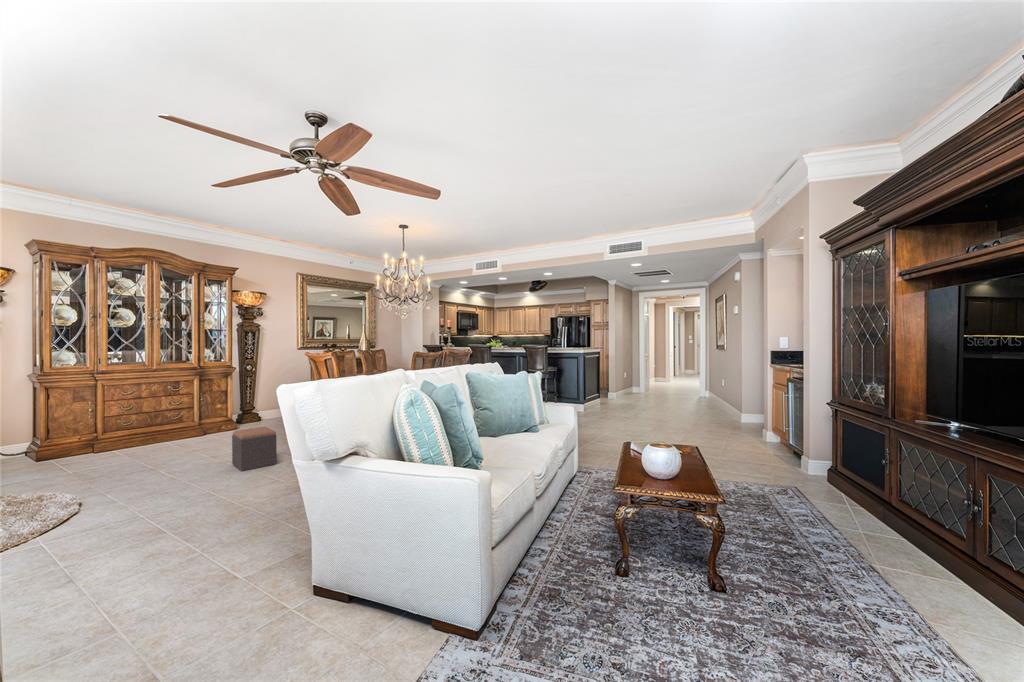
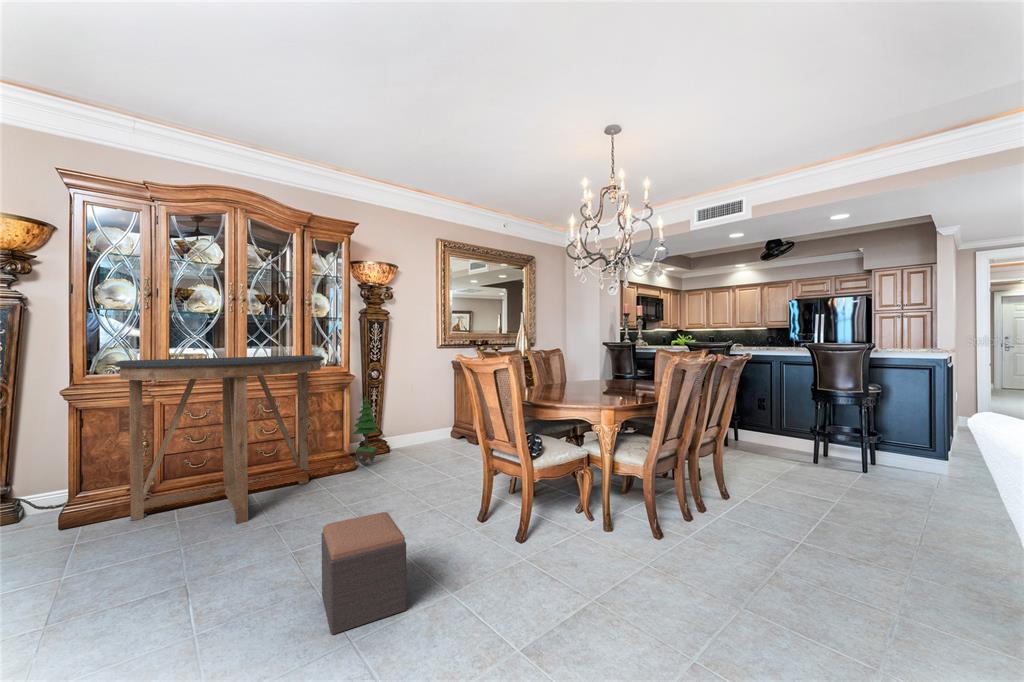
console table: none [74,354,218,456] -> present [114,355,324,524]
potted tree: none [234,381,254,427] -> present [353,396,378,466]

